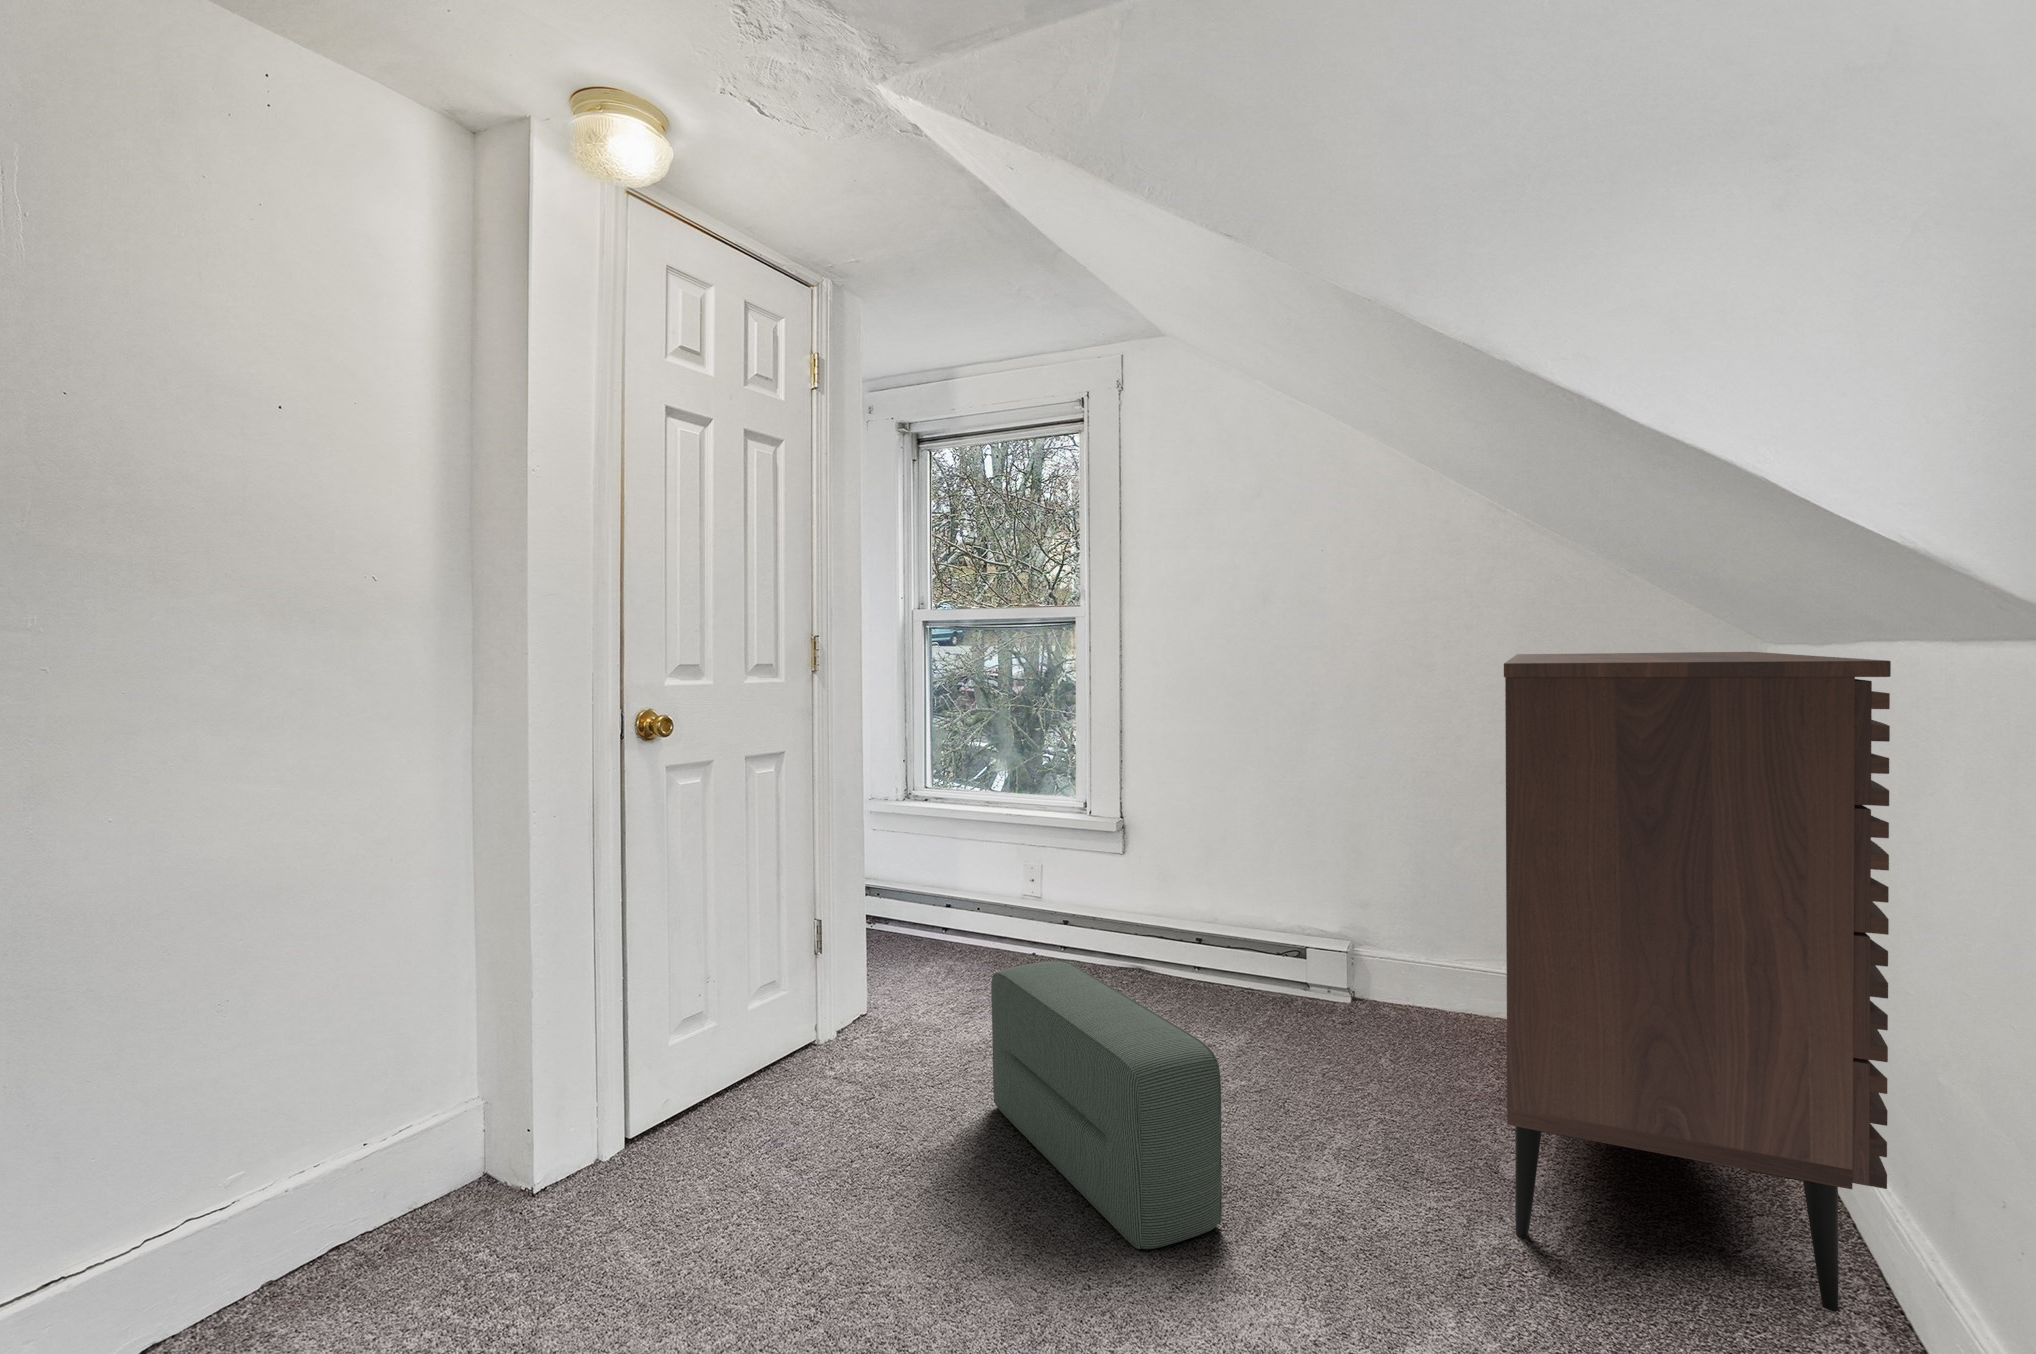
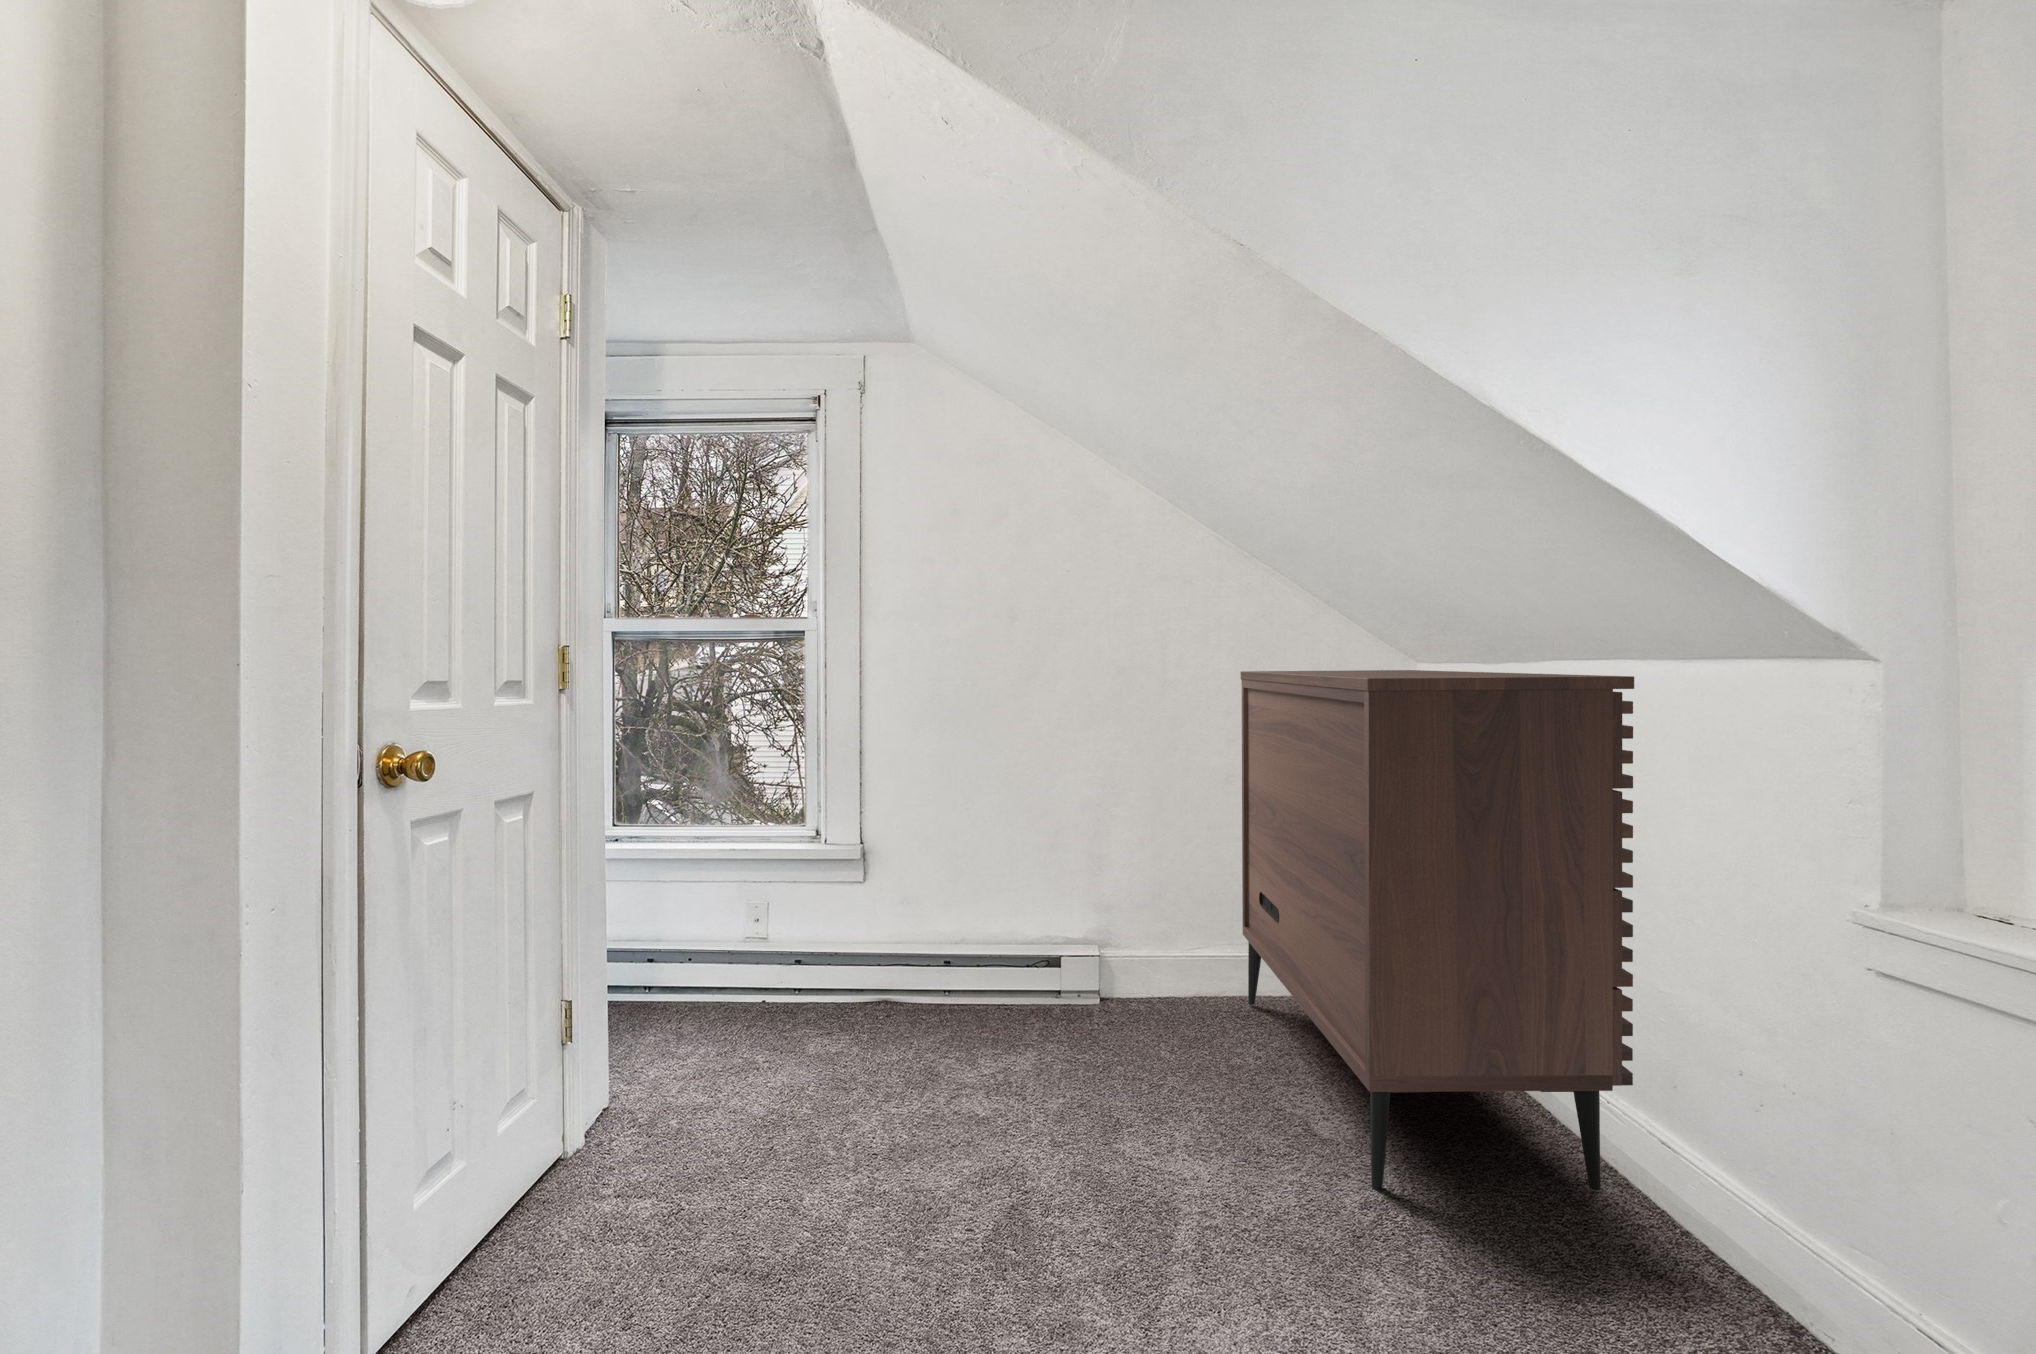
pouf: present [991,961,1222,1249] -> none [835,1005,1153,1301]

